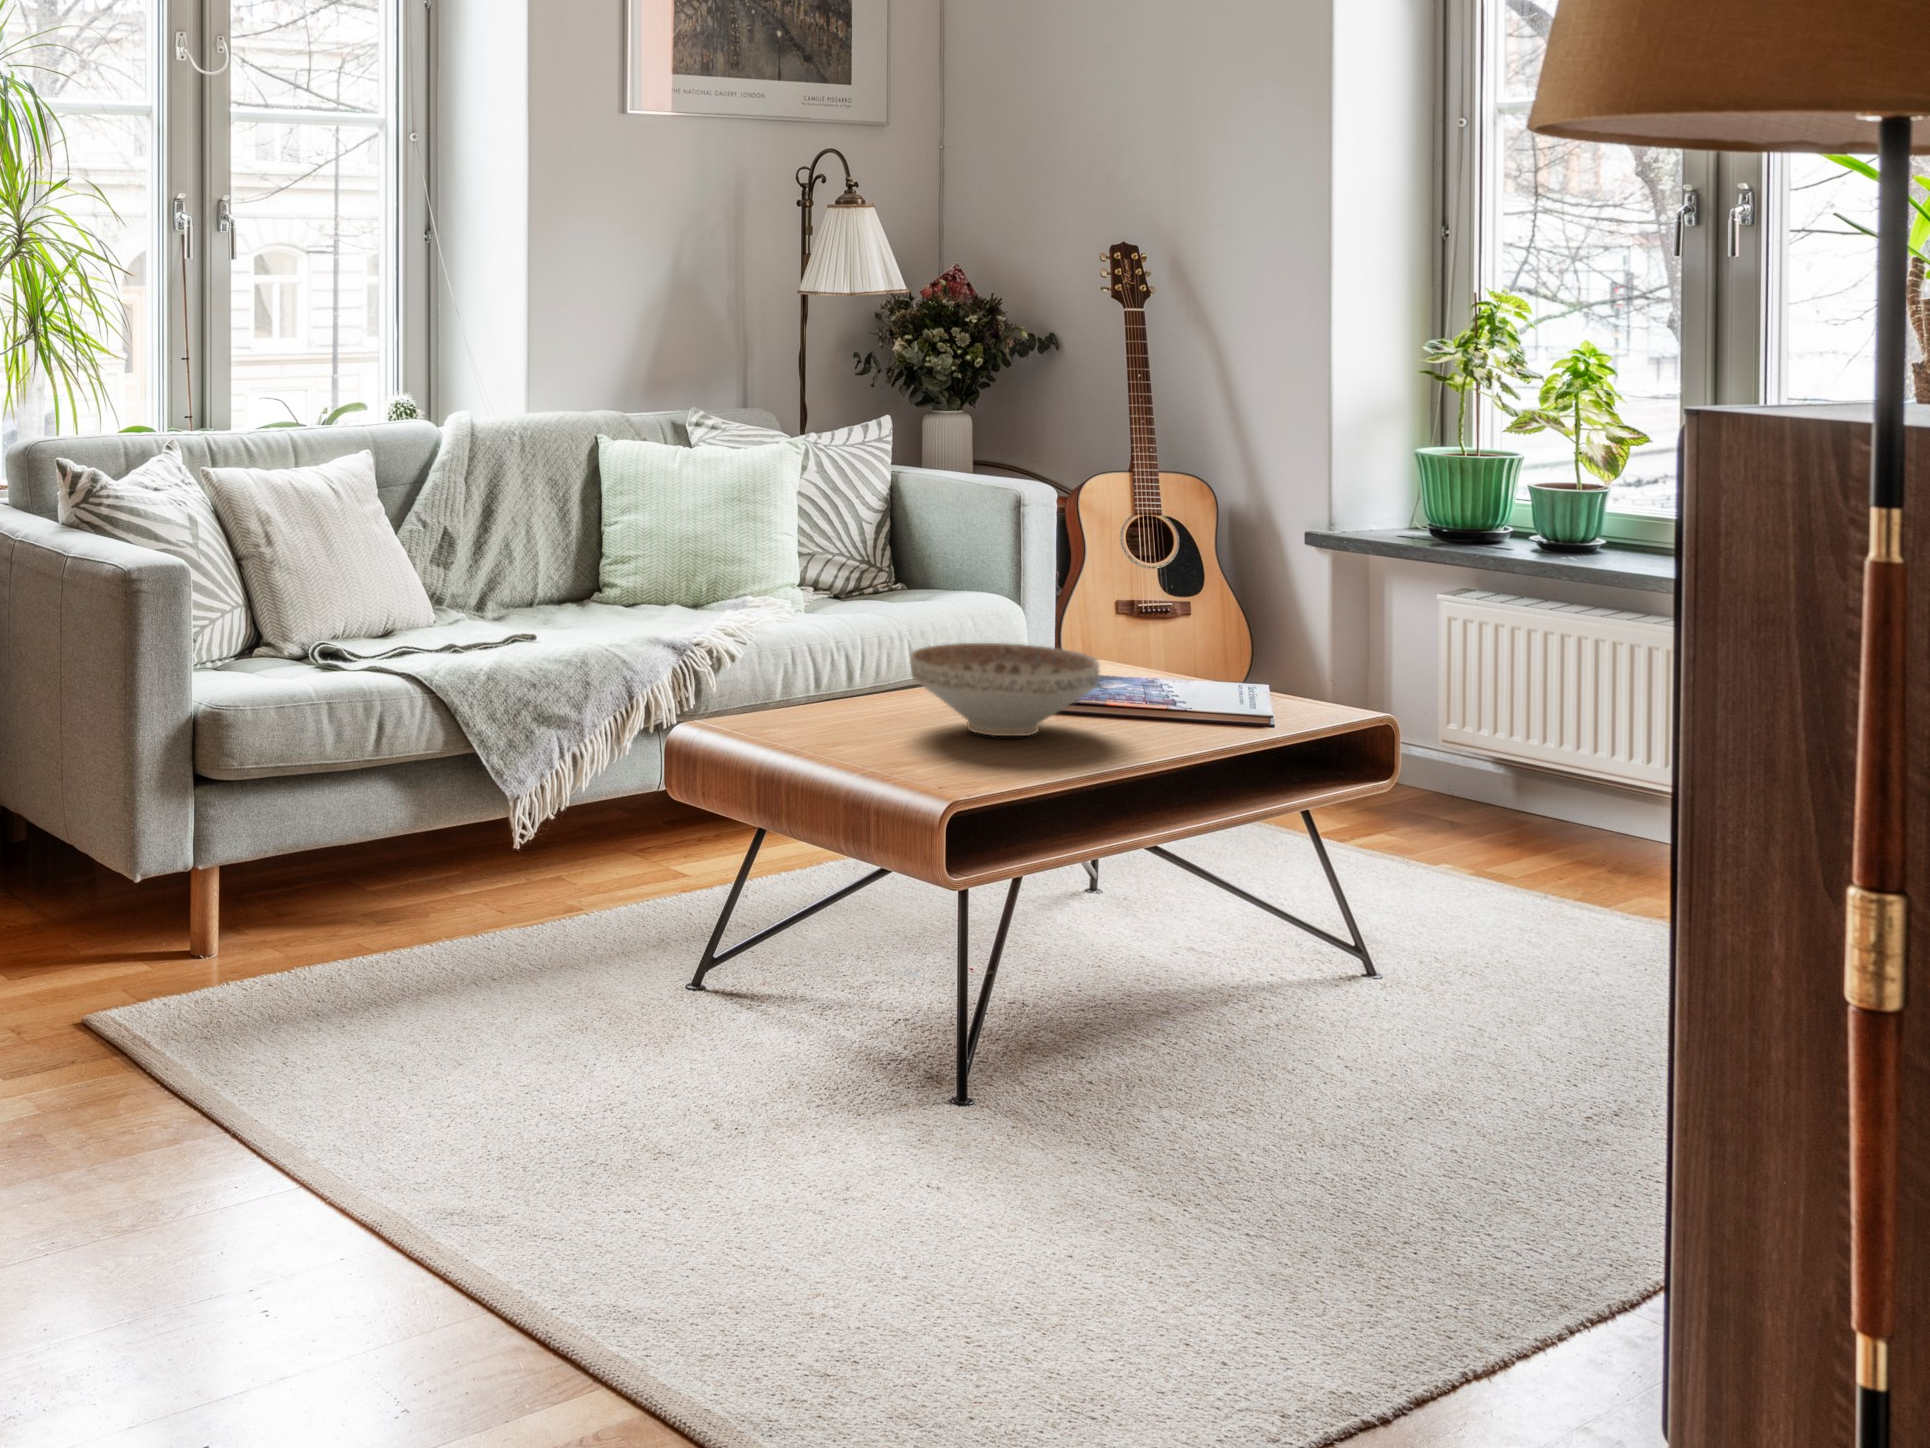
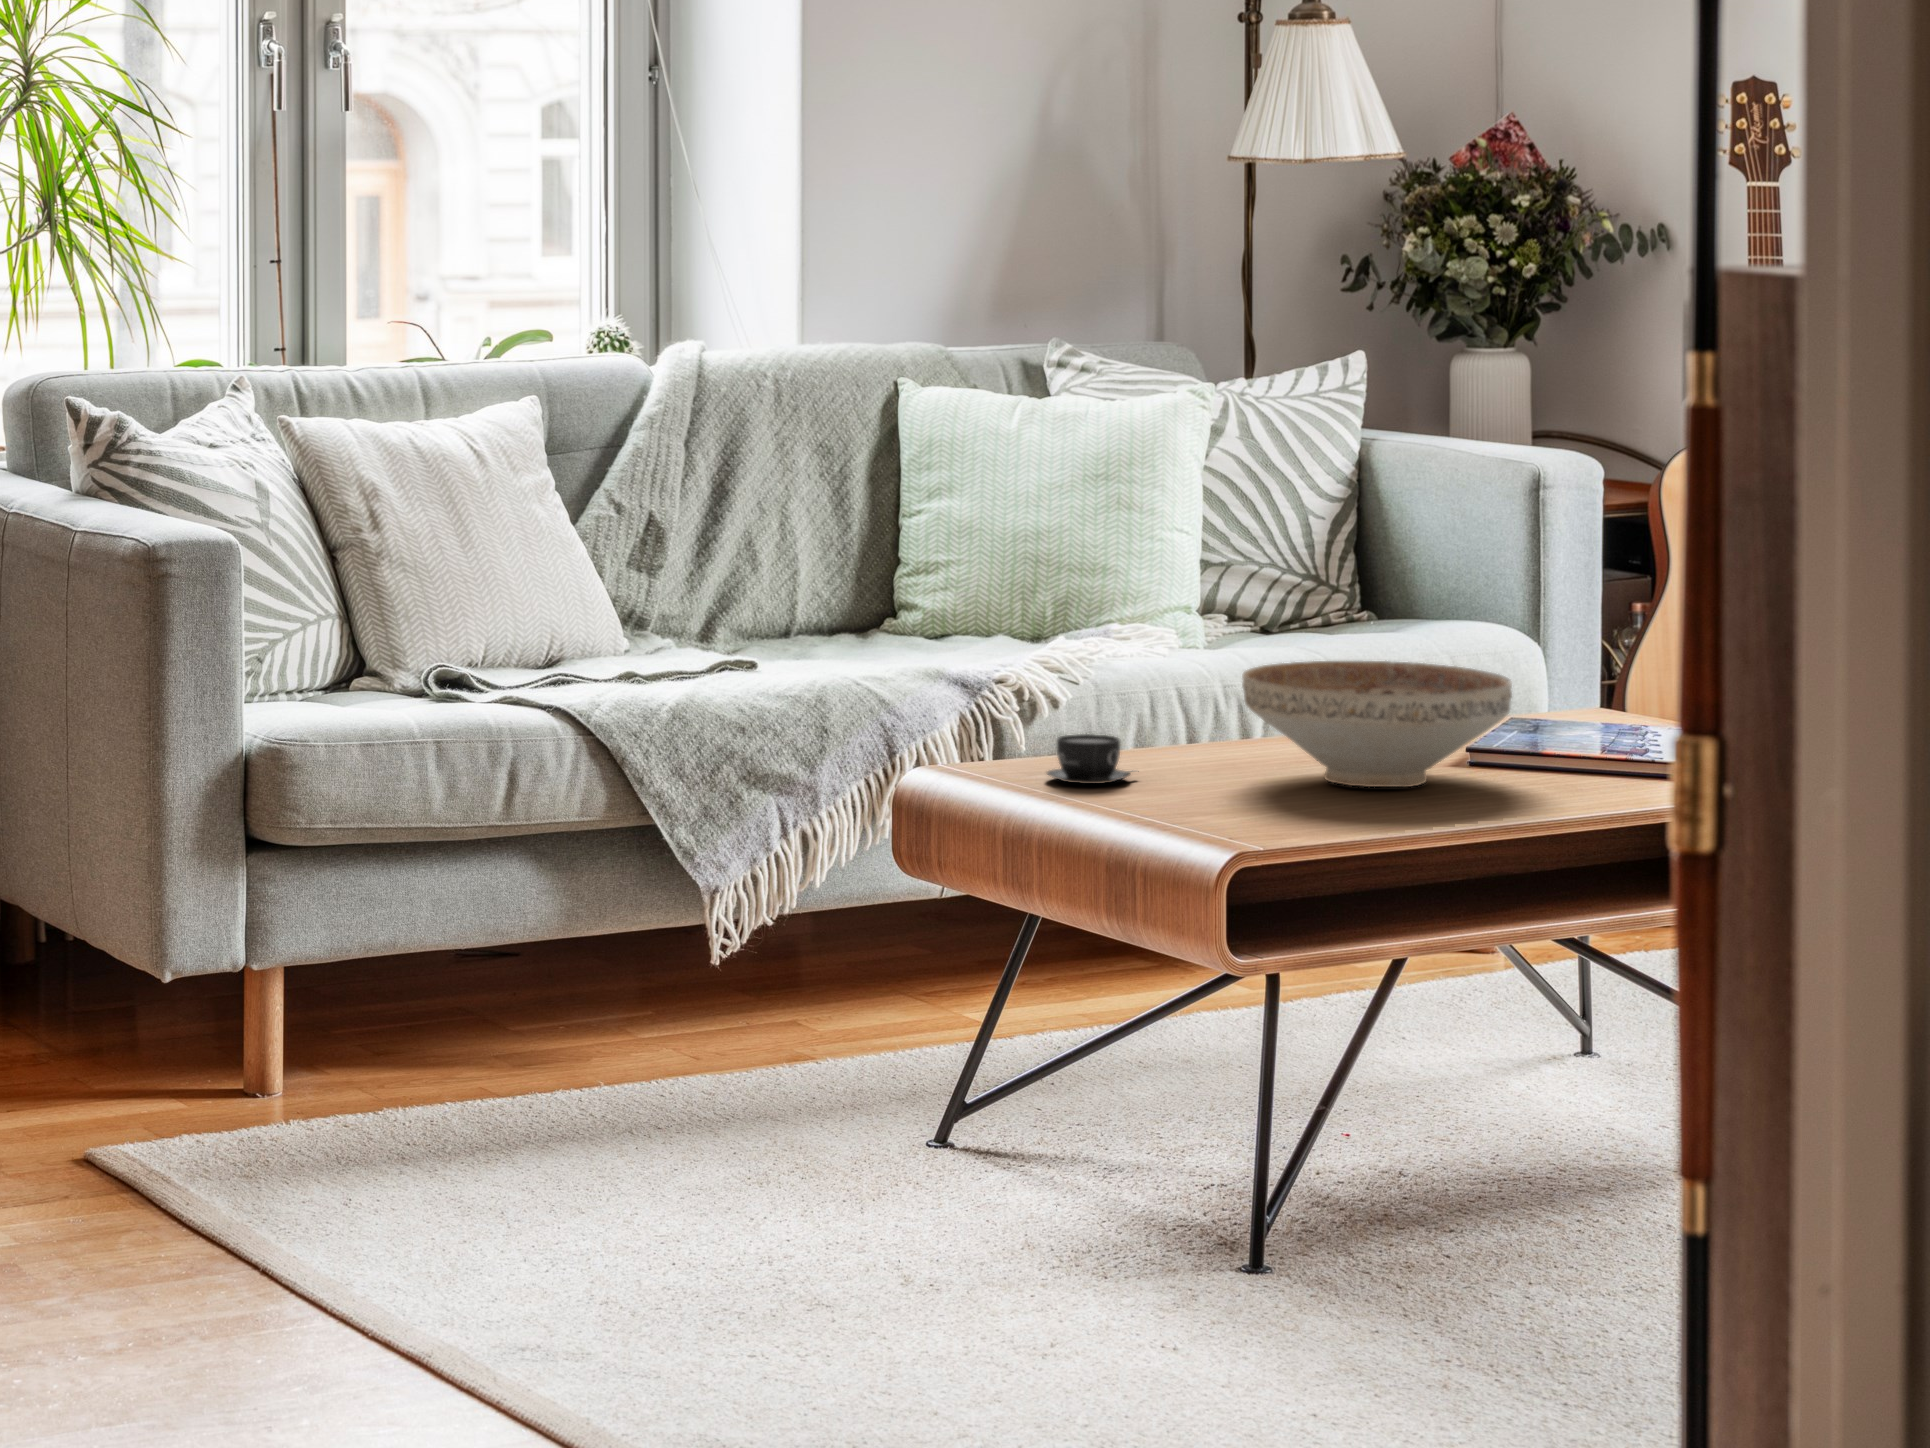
teacup: none [774,699,837,736] -> present [1047,734,1133,784]

